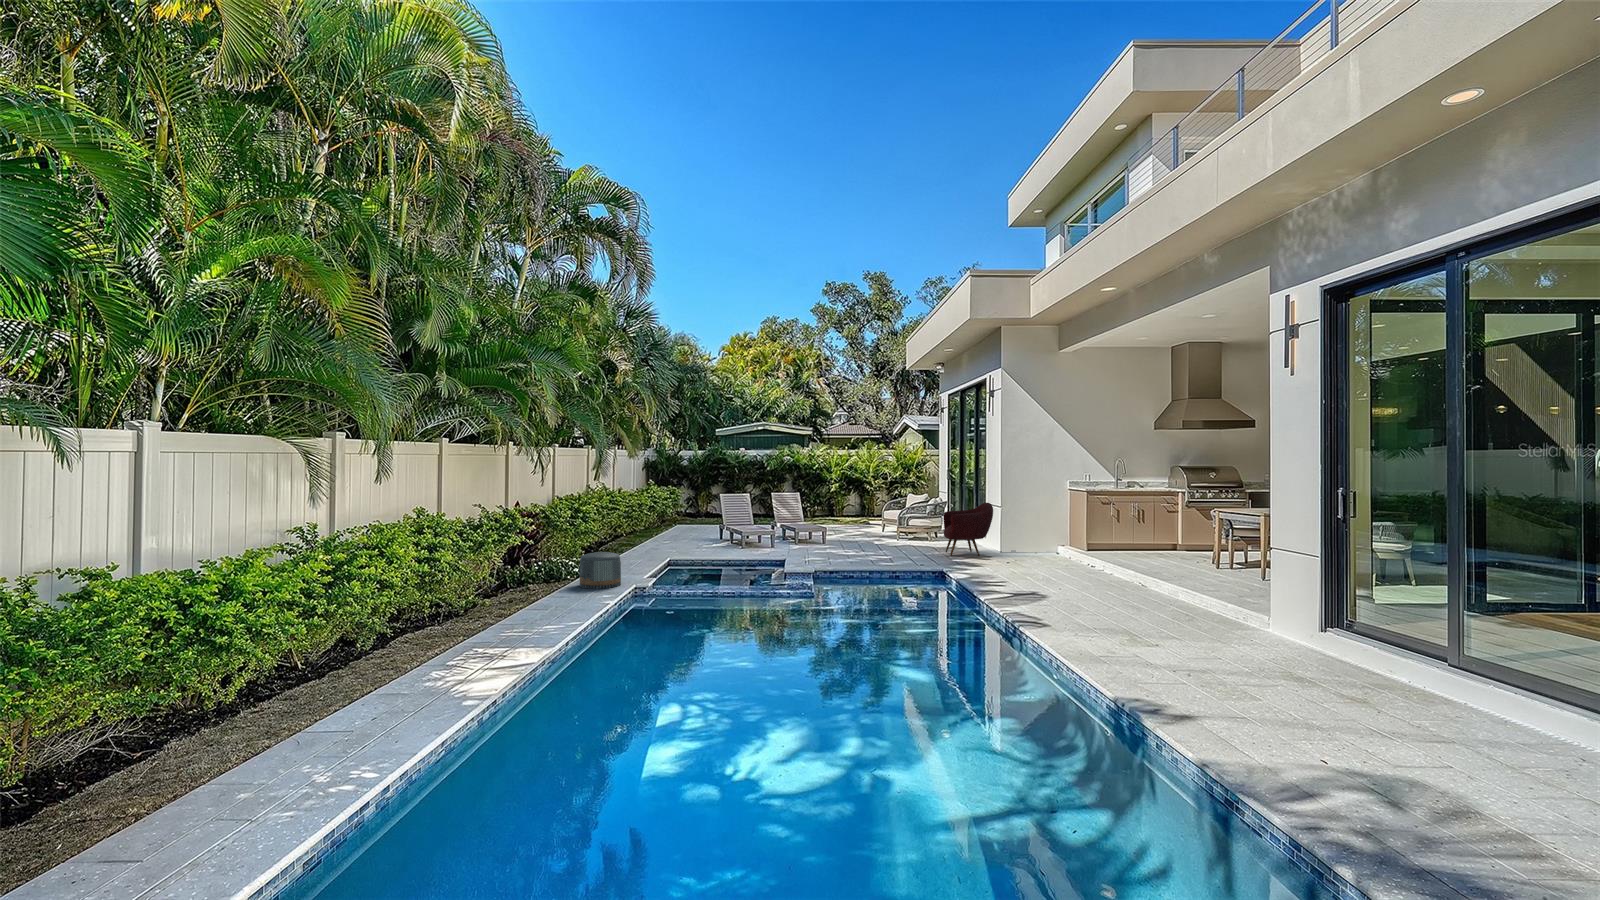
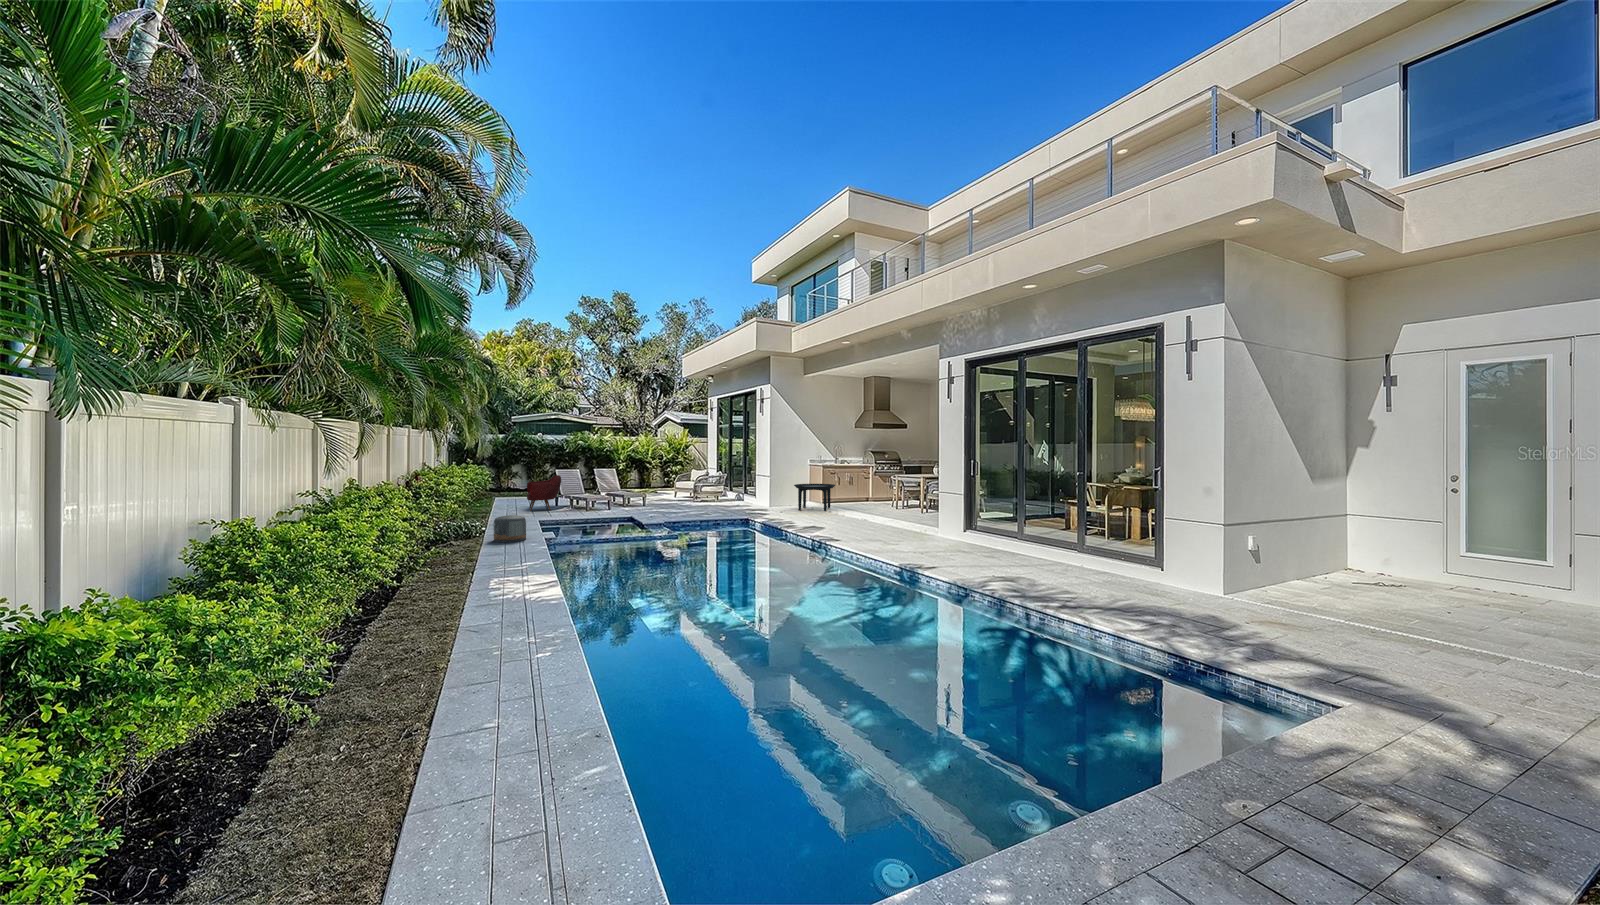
armchair: present [943,503,993,556] -> present [527,475,561,512]
round table: none [1037,520,1108,565] -> present [794,484,835,511]

